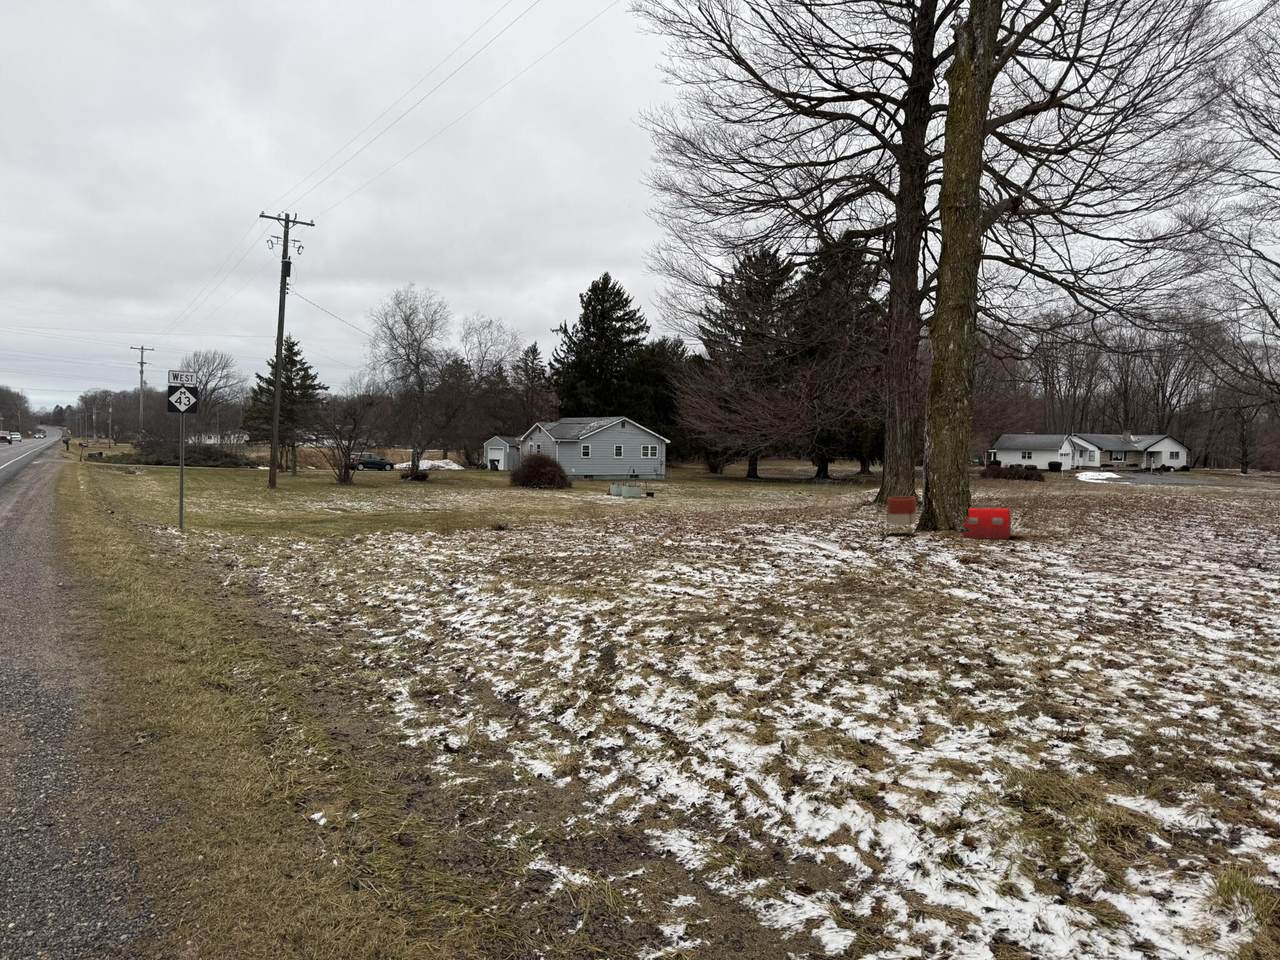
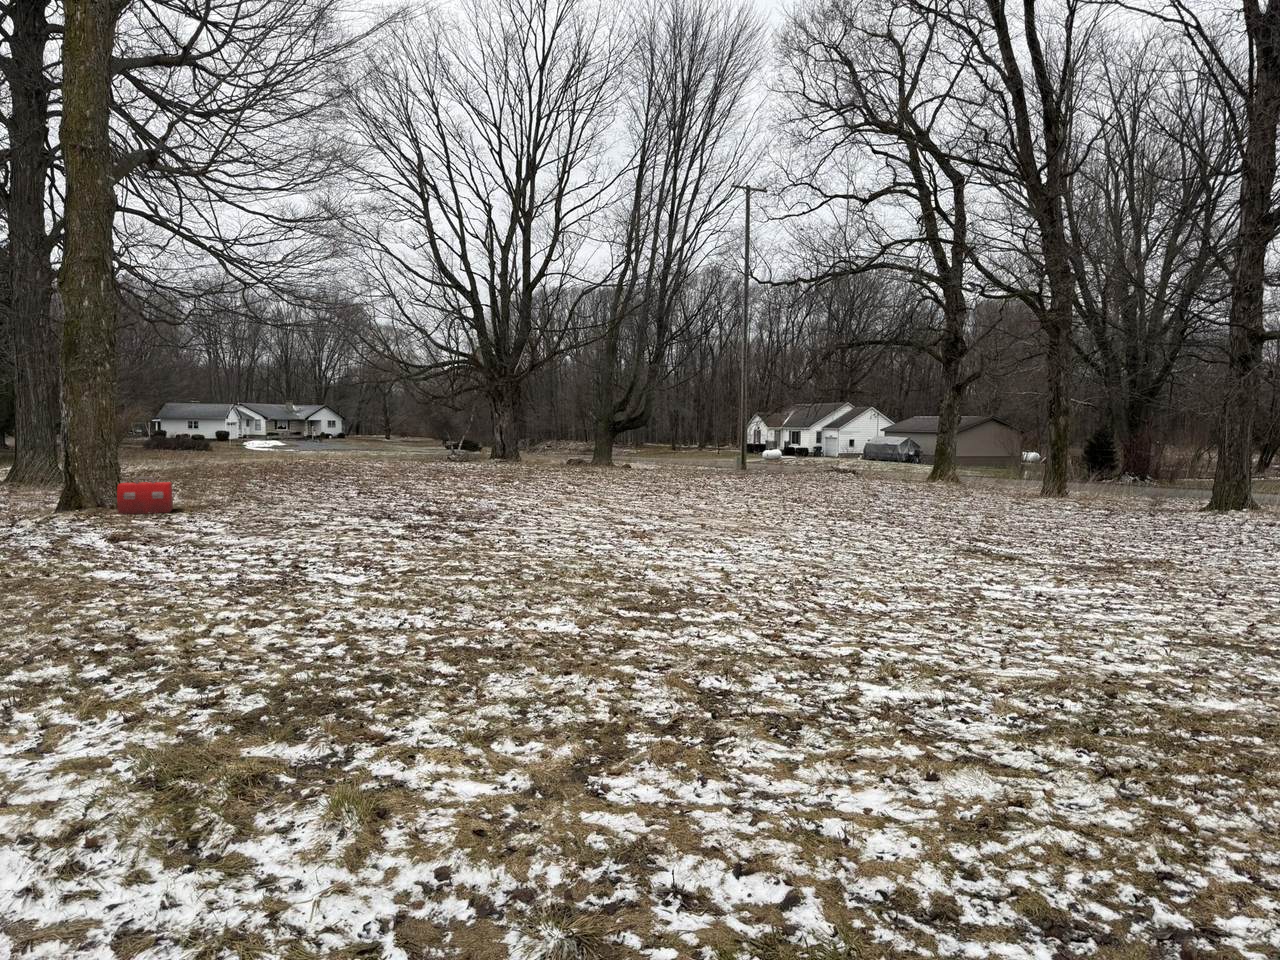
planter: present [887,496,917,526] -> none [19,472,60,516]

